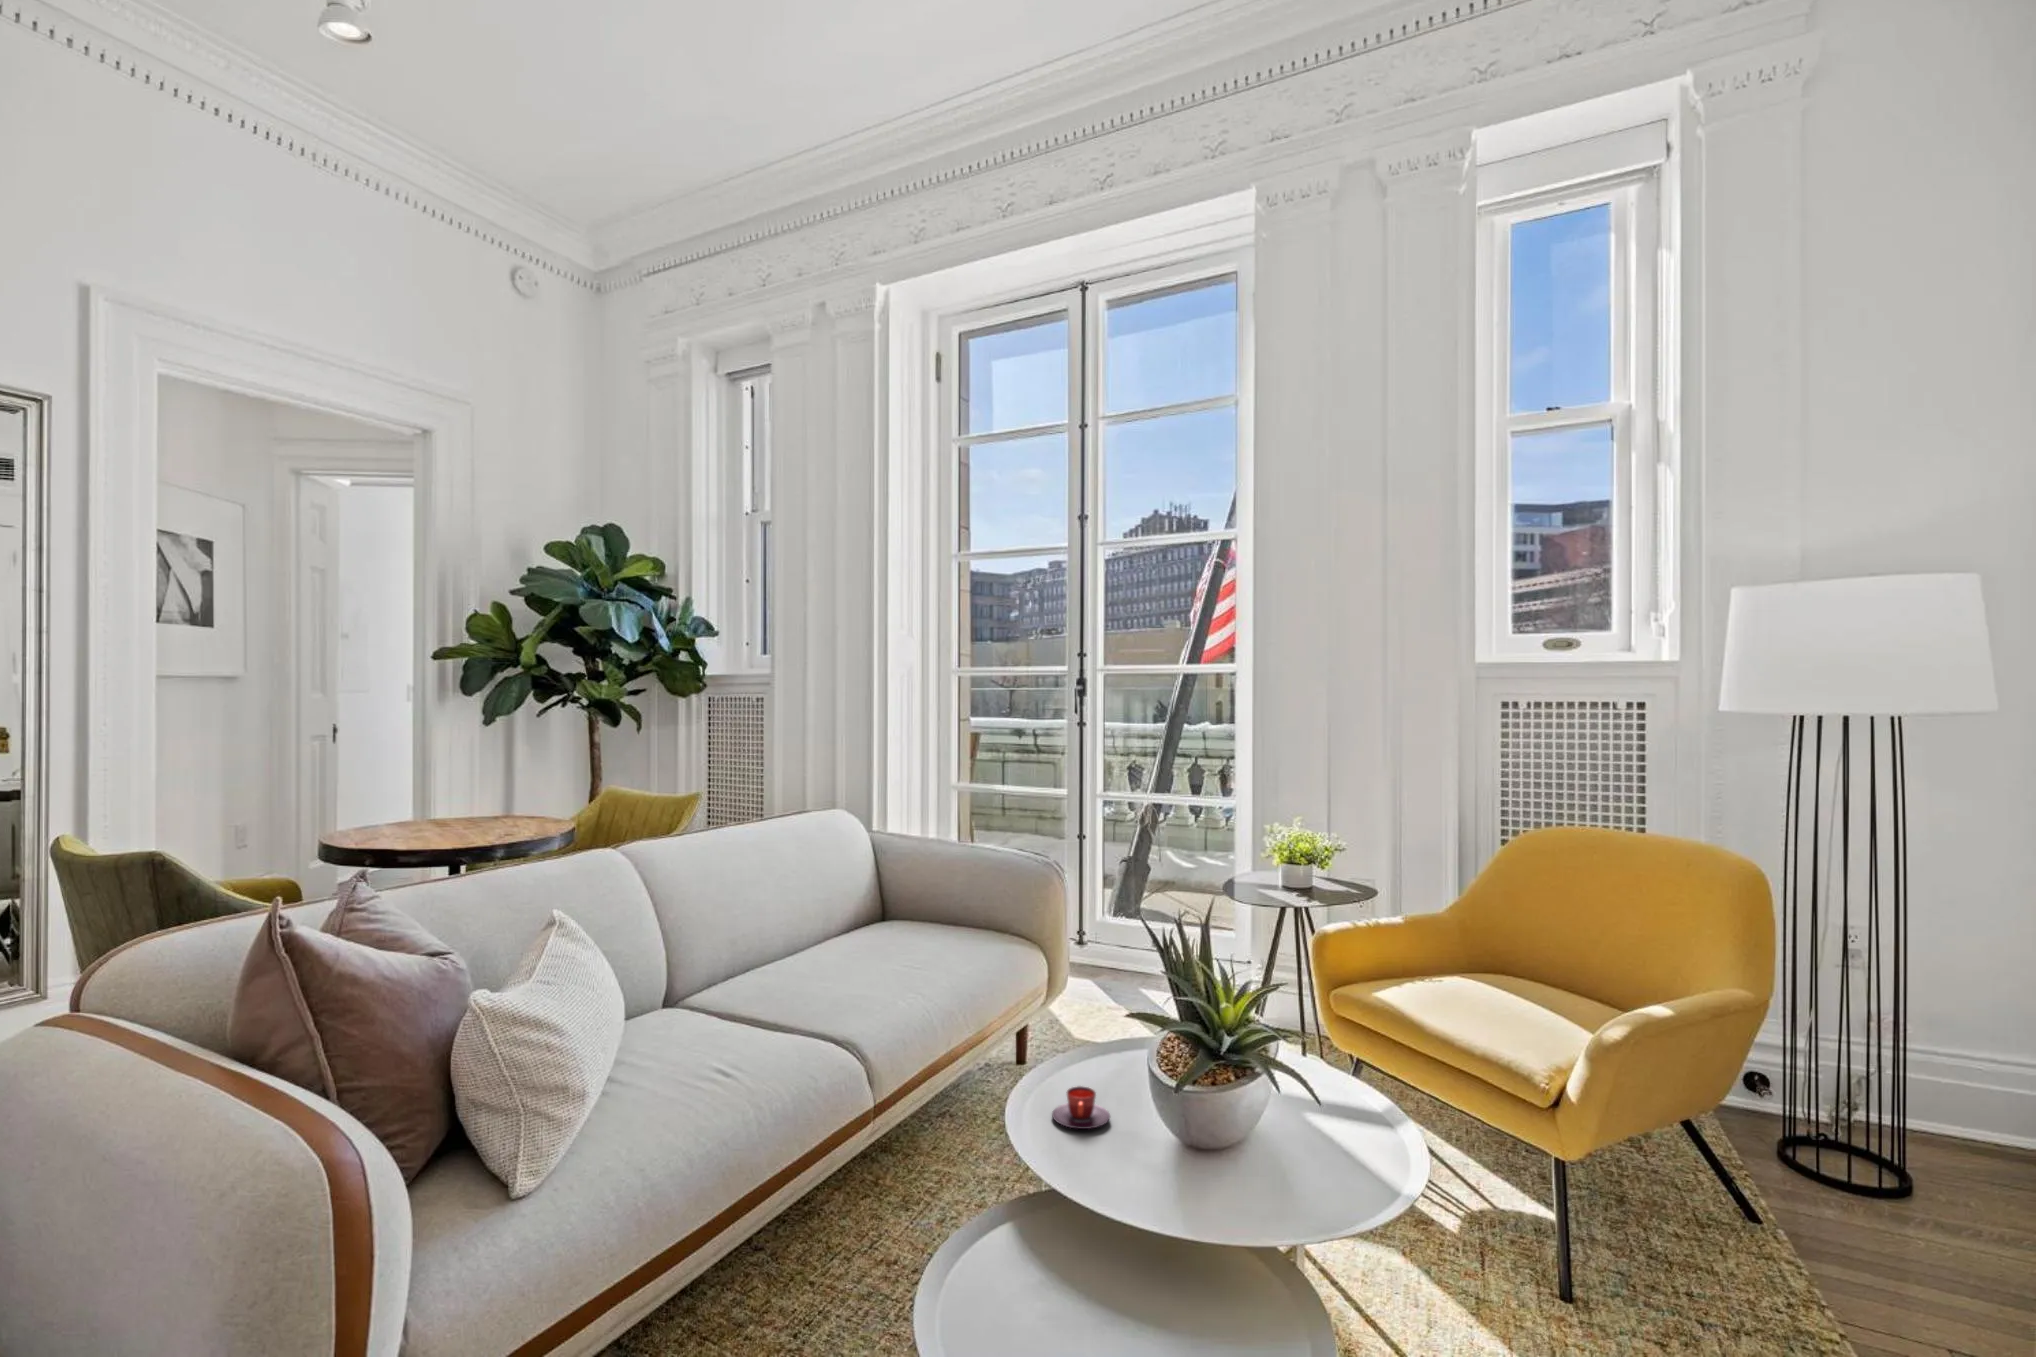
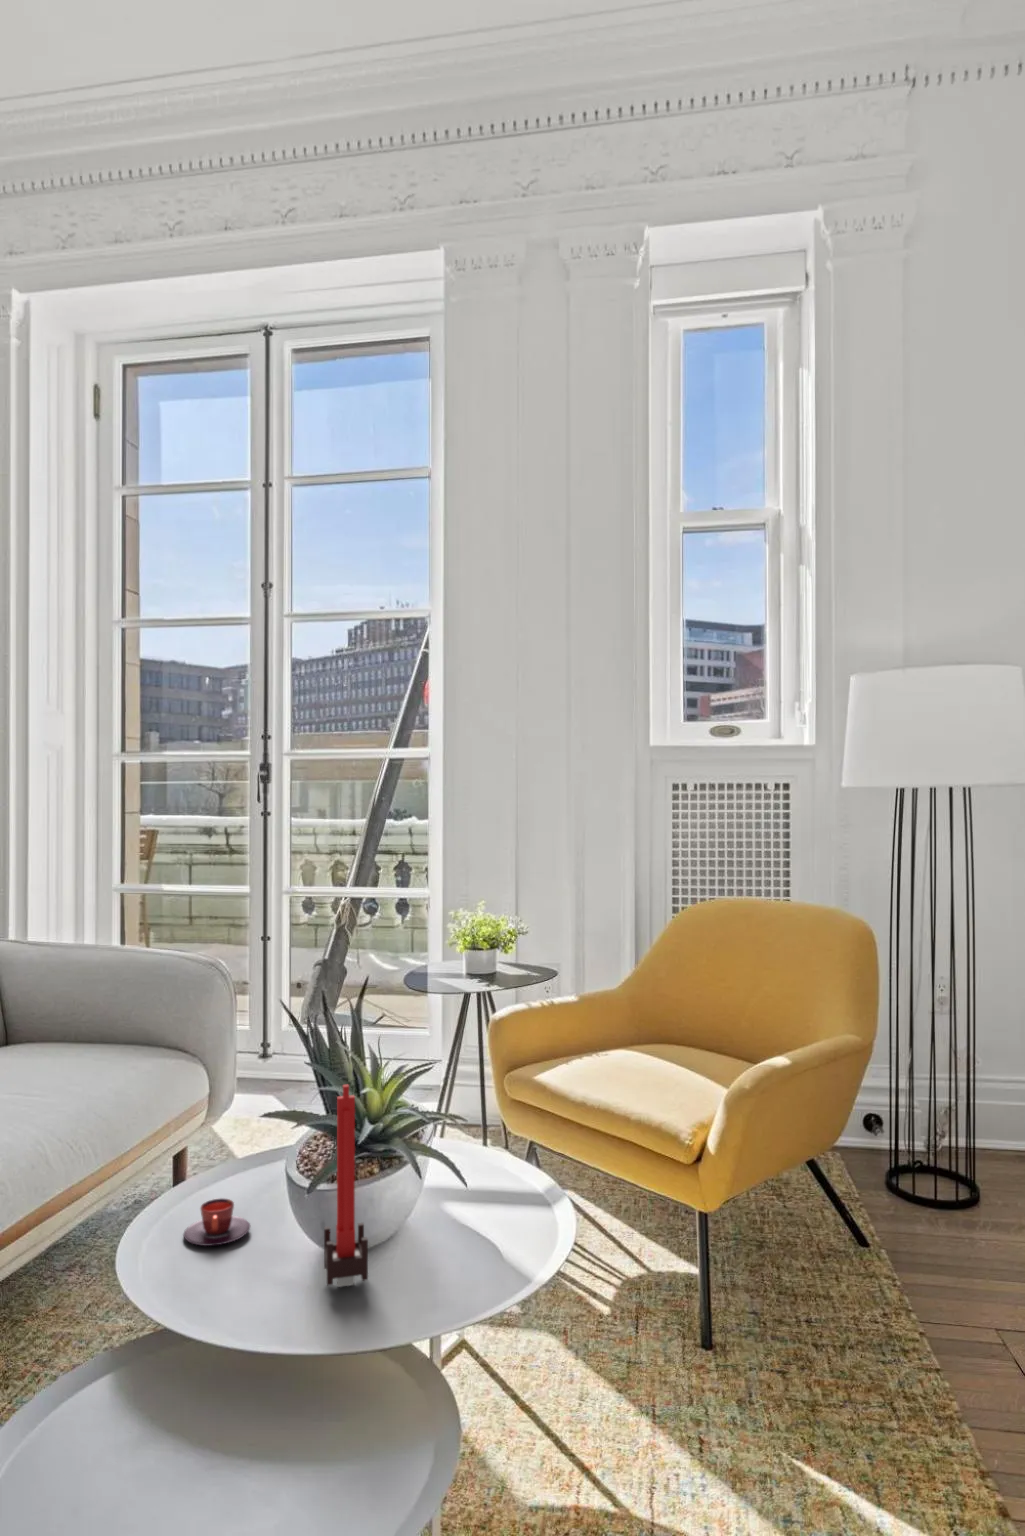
candle: none [1185,996,1230,1185] -> present [324,1085,368,1287]

